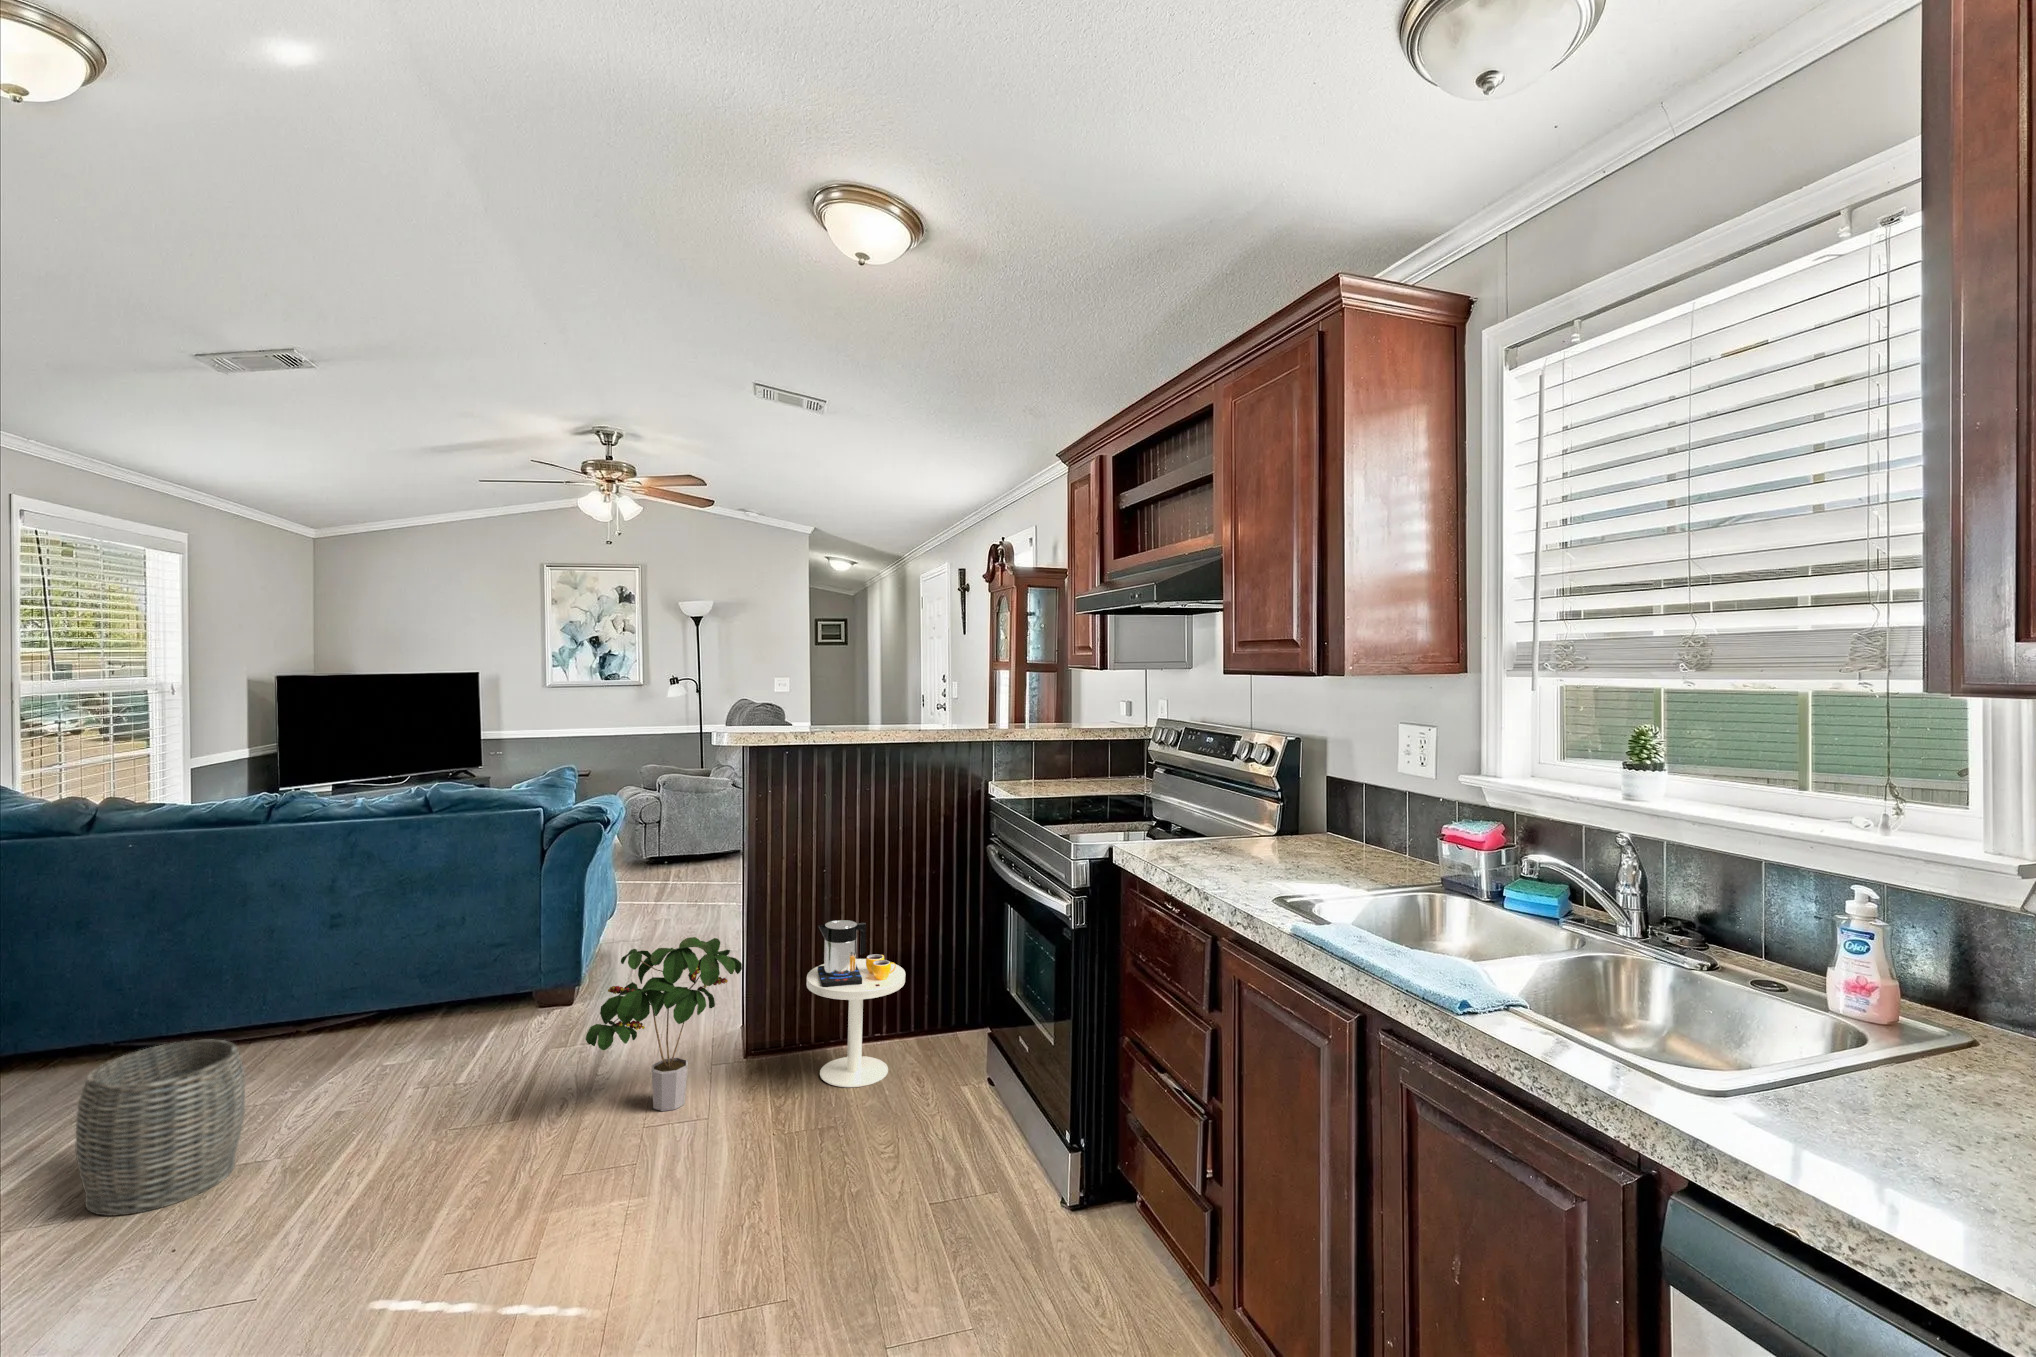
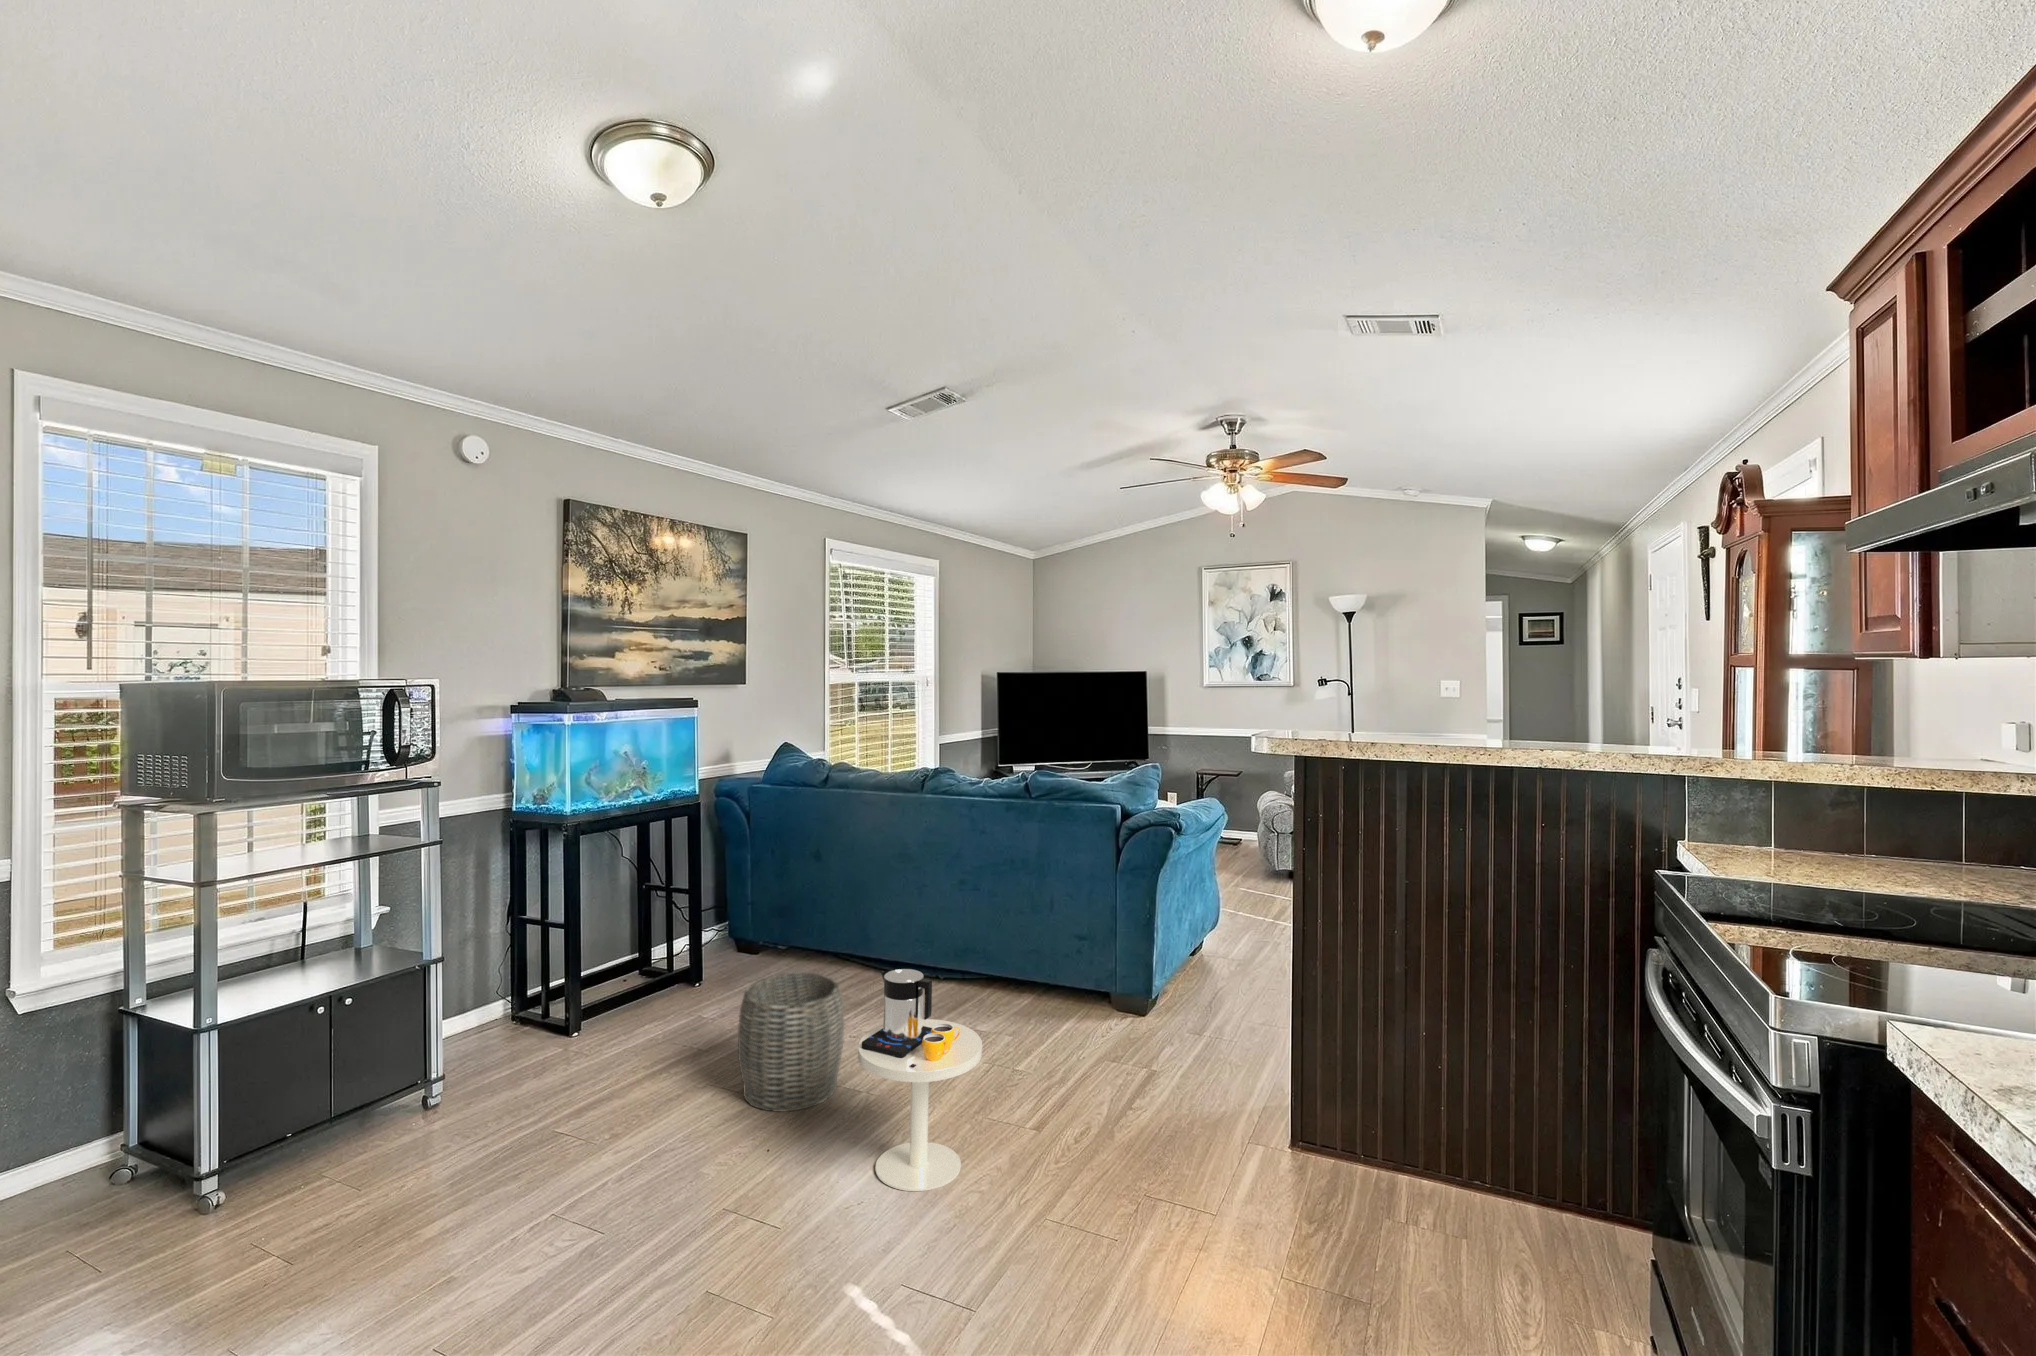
side table: present [807,920,905,1087] -> present [858,969,982,1191]
potted plant: present [586,937,742,1111] -> none [1092,982,1275,1185]

